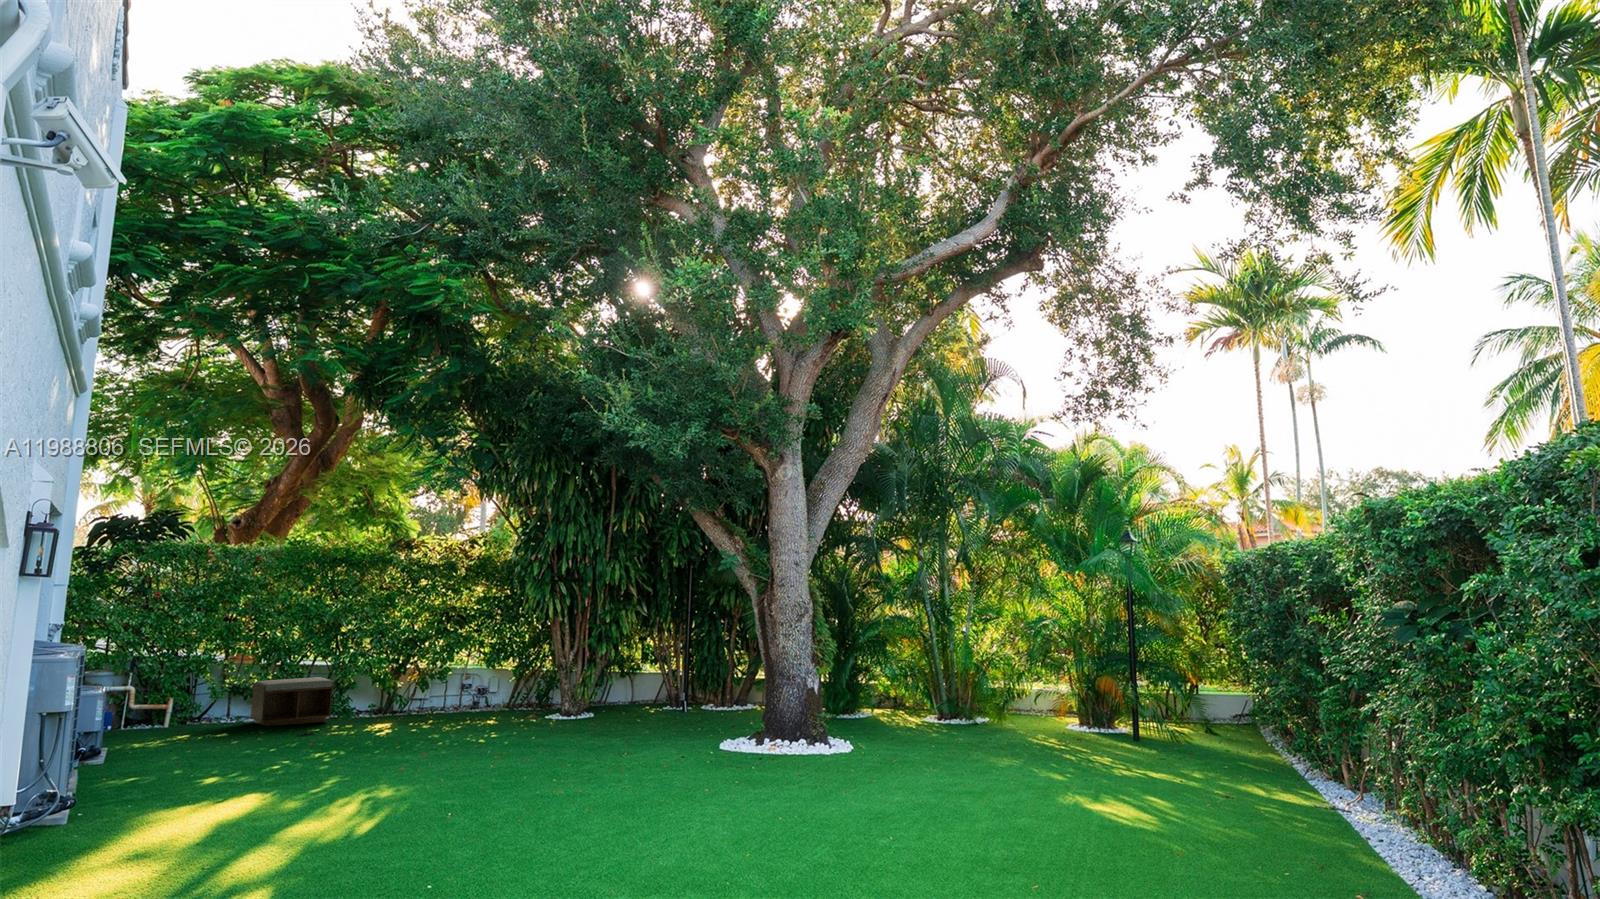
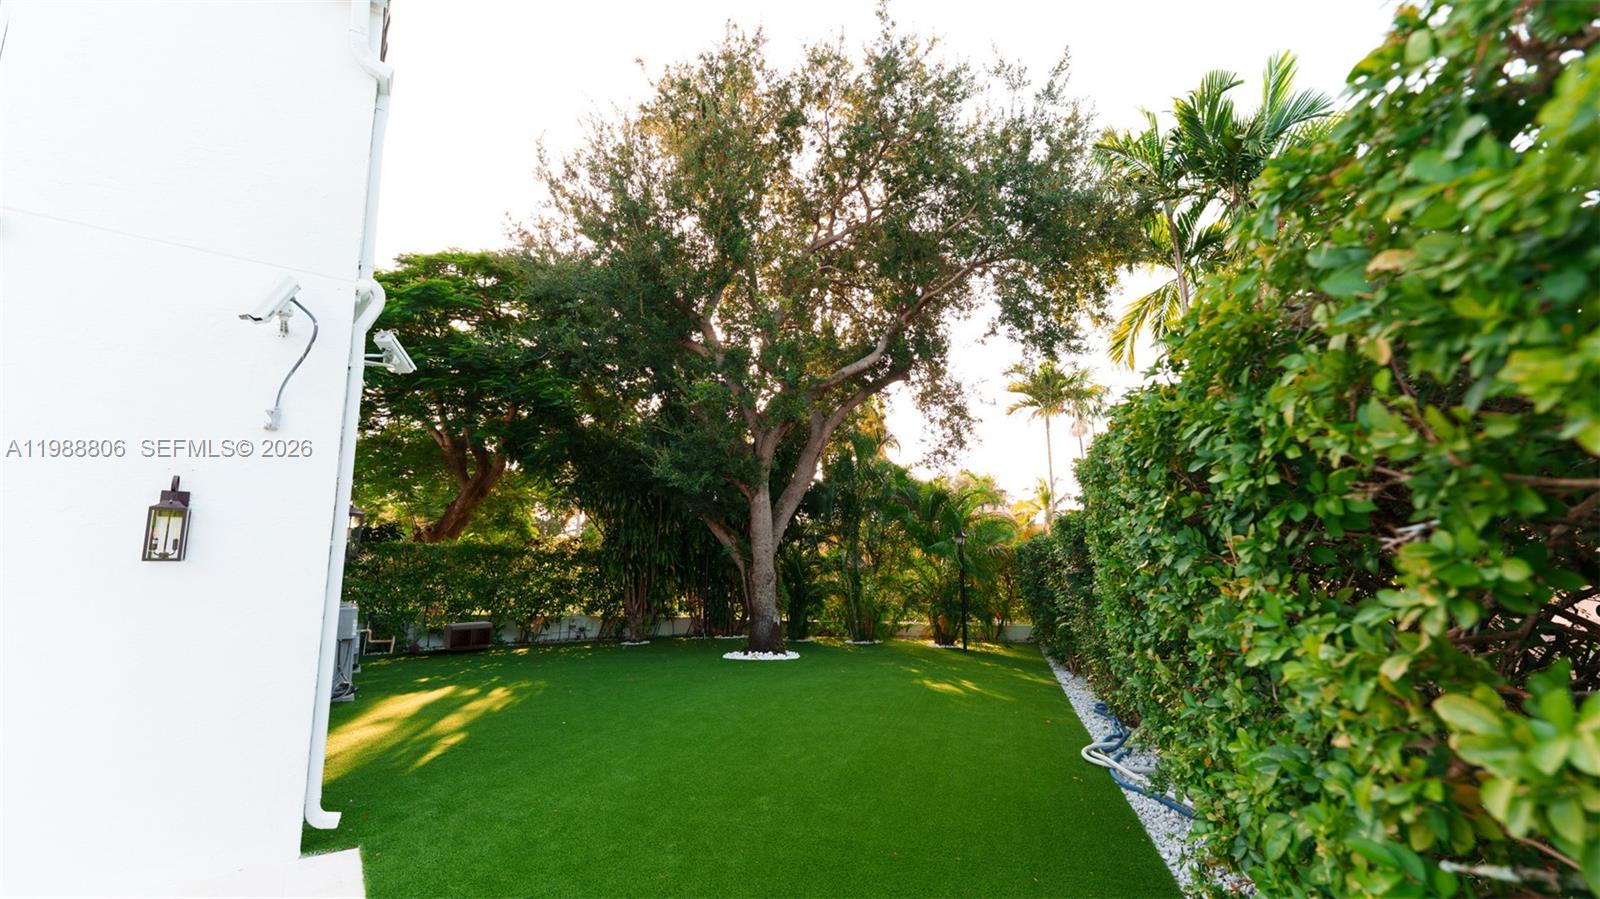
decorative plant: none [177,678,230,730] -> present [407,623,421,653]

